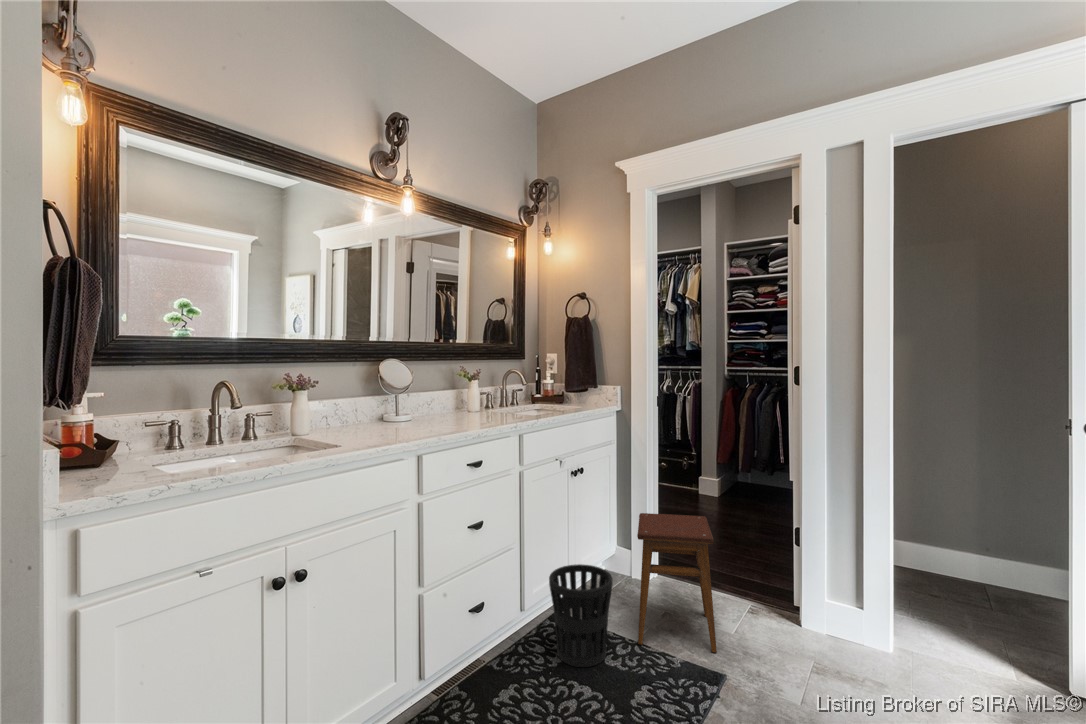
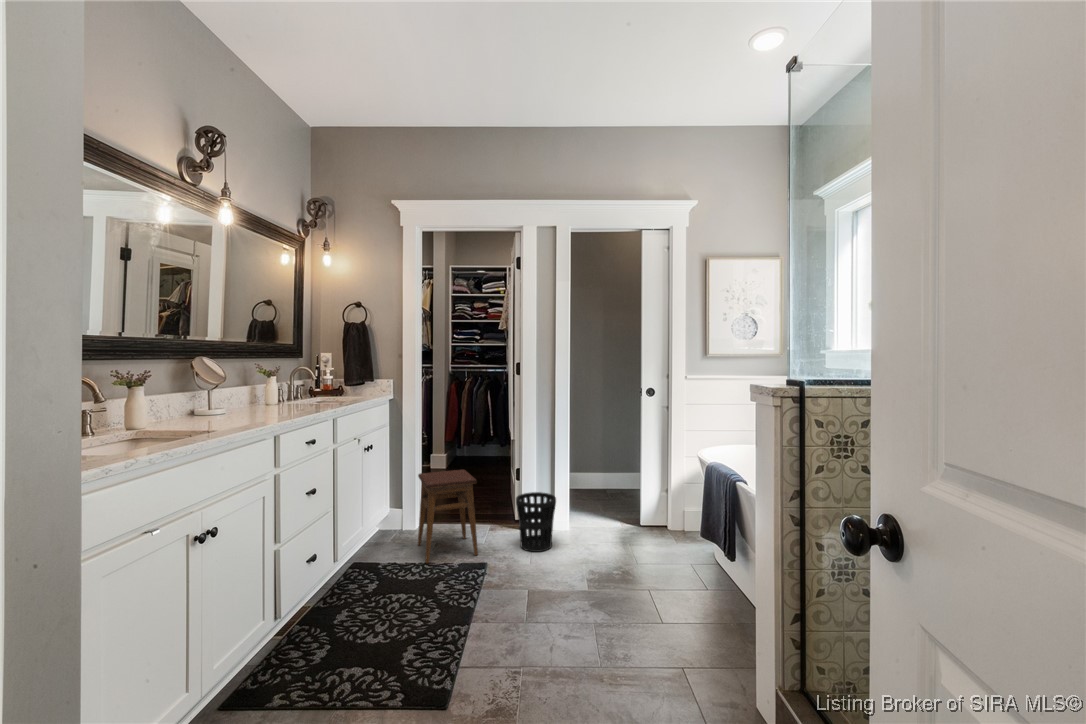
wastebasket: present [549,564,613,667] -> present [516,492,556,552]

